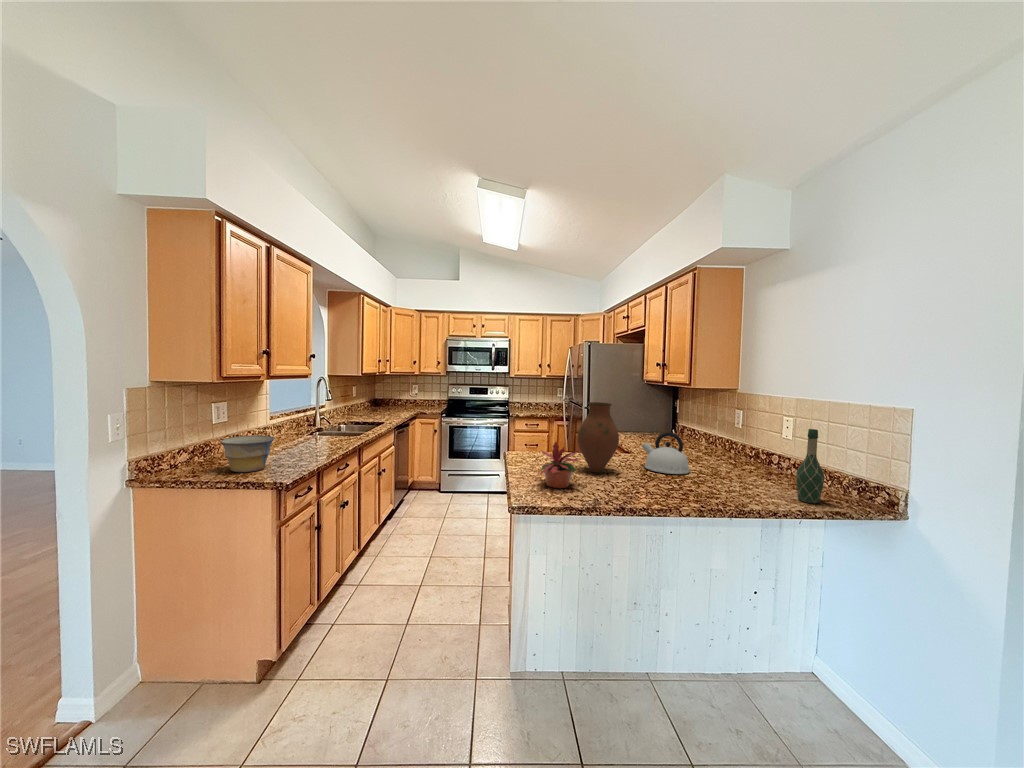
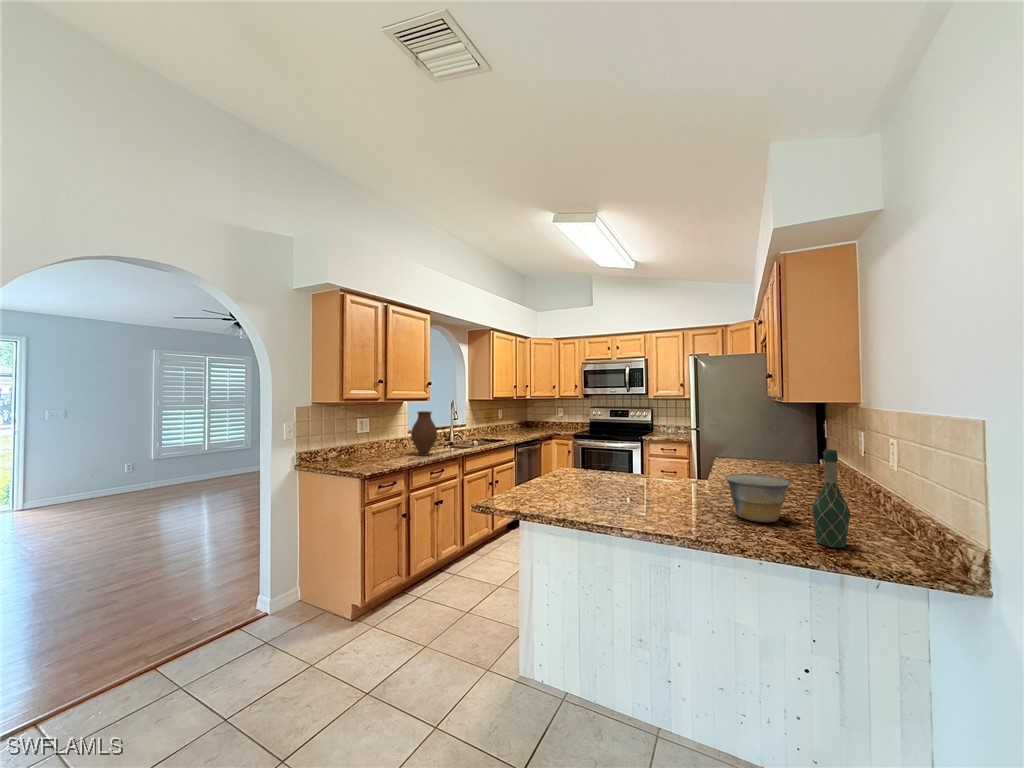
vase: present [578,402,619,473] -> present [411,411,437,456]
kettle: present [642,432,690,474] -> none [679,453,732,501]
bowl: present [220,435,274,472] -> present [725,474,791,522]
potted plant: present [540,442,580,488] -> none [525,452,577,498]

